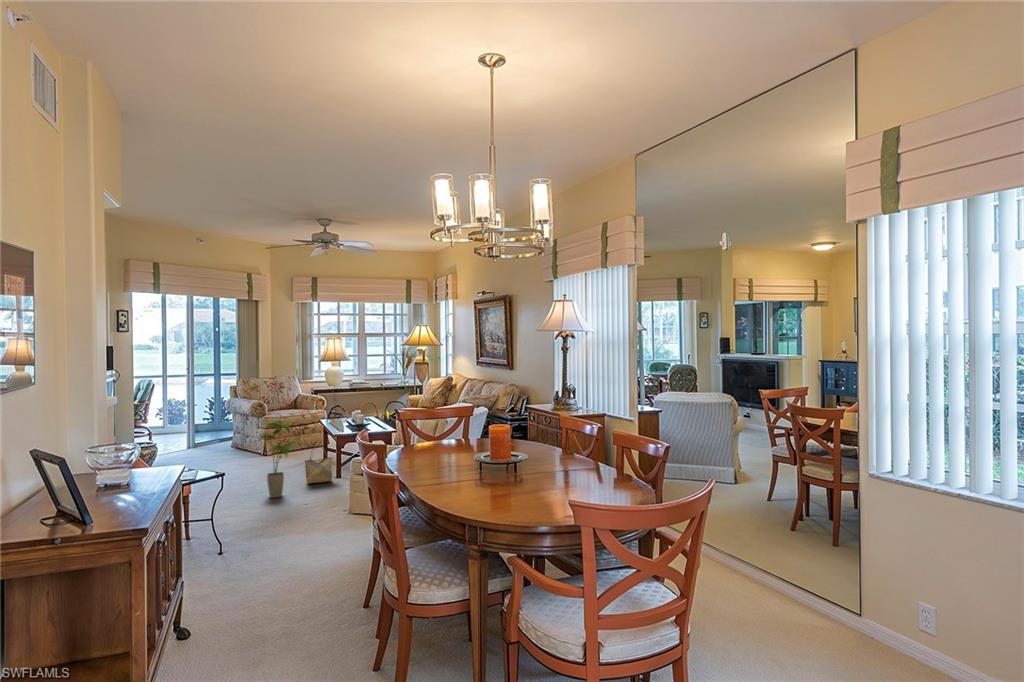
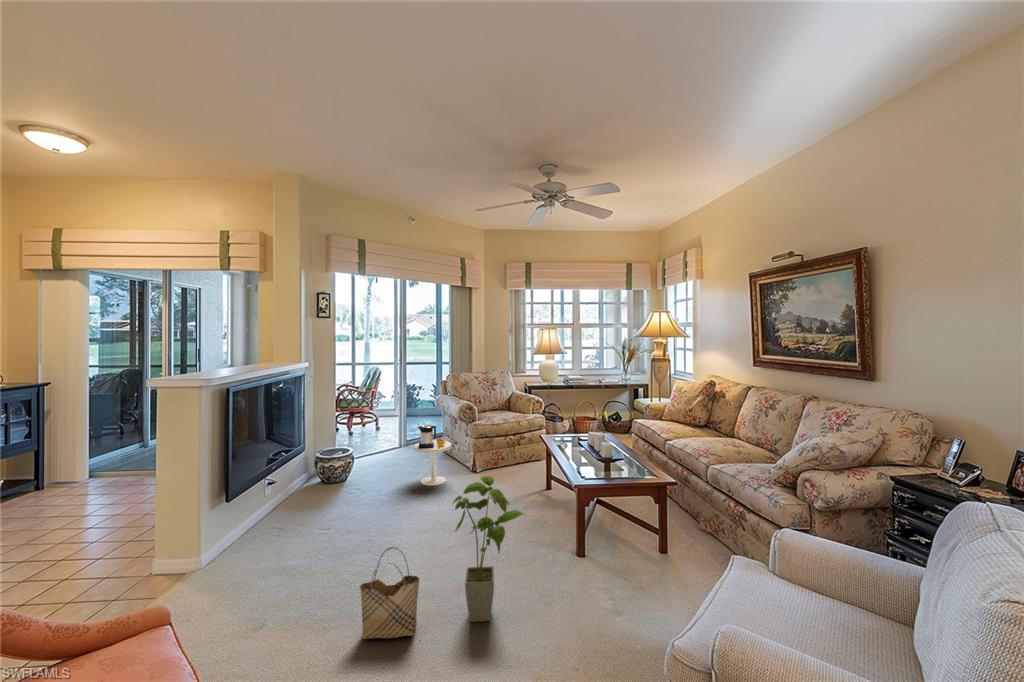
side table: none [214,418,246,465] -> present [415,425,451,486]
woven basket: present [305,445,332,483] -> present [360,547,419,639]

